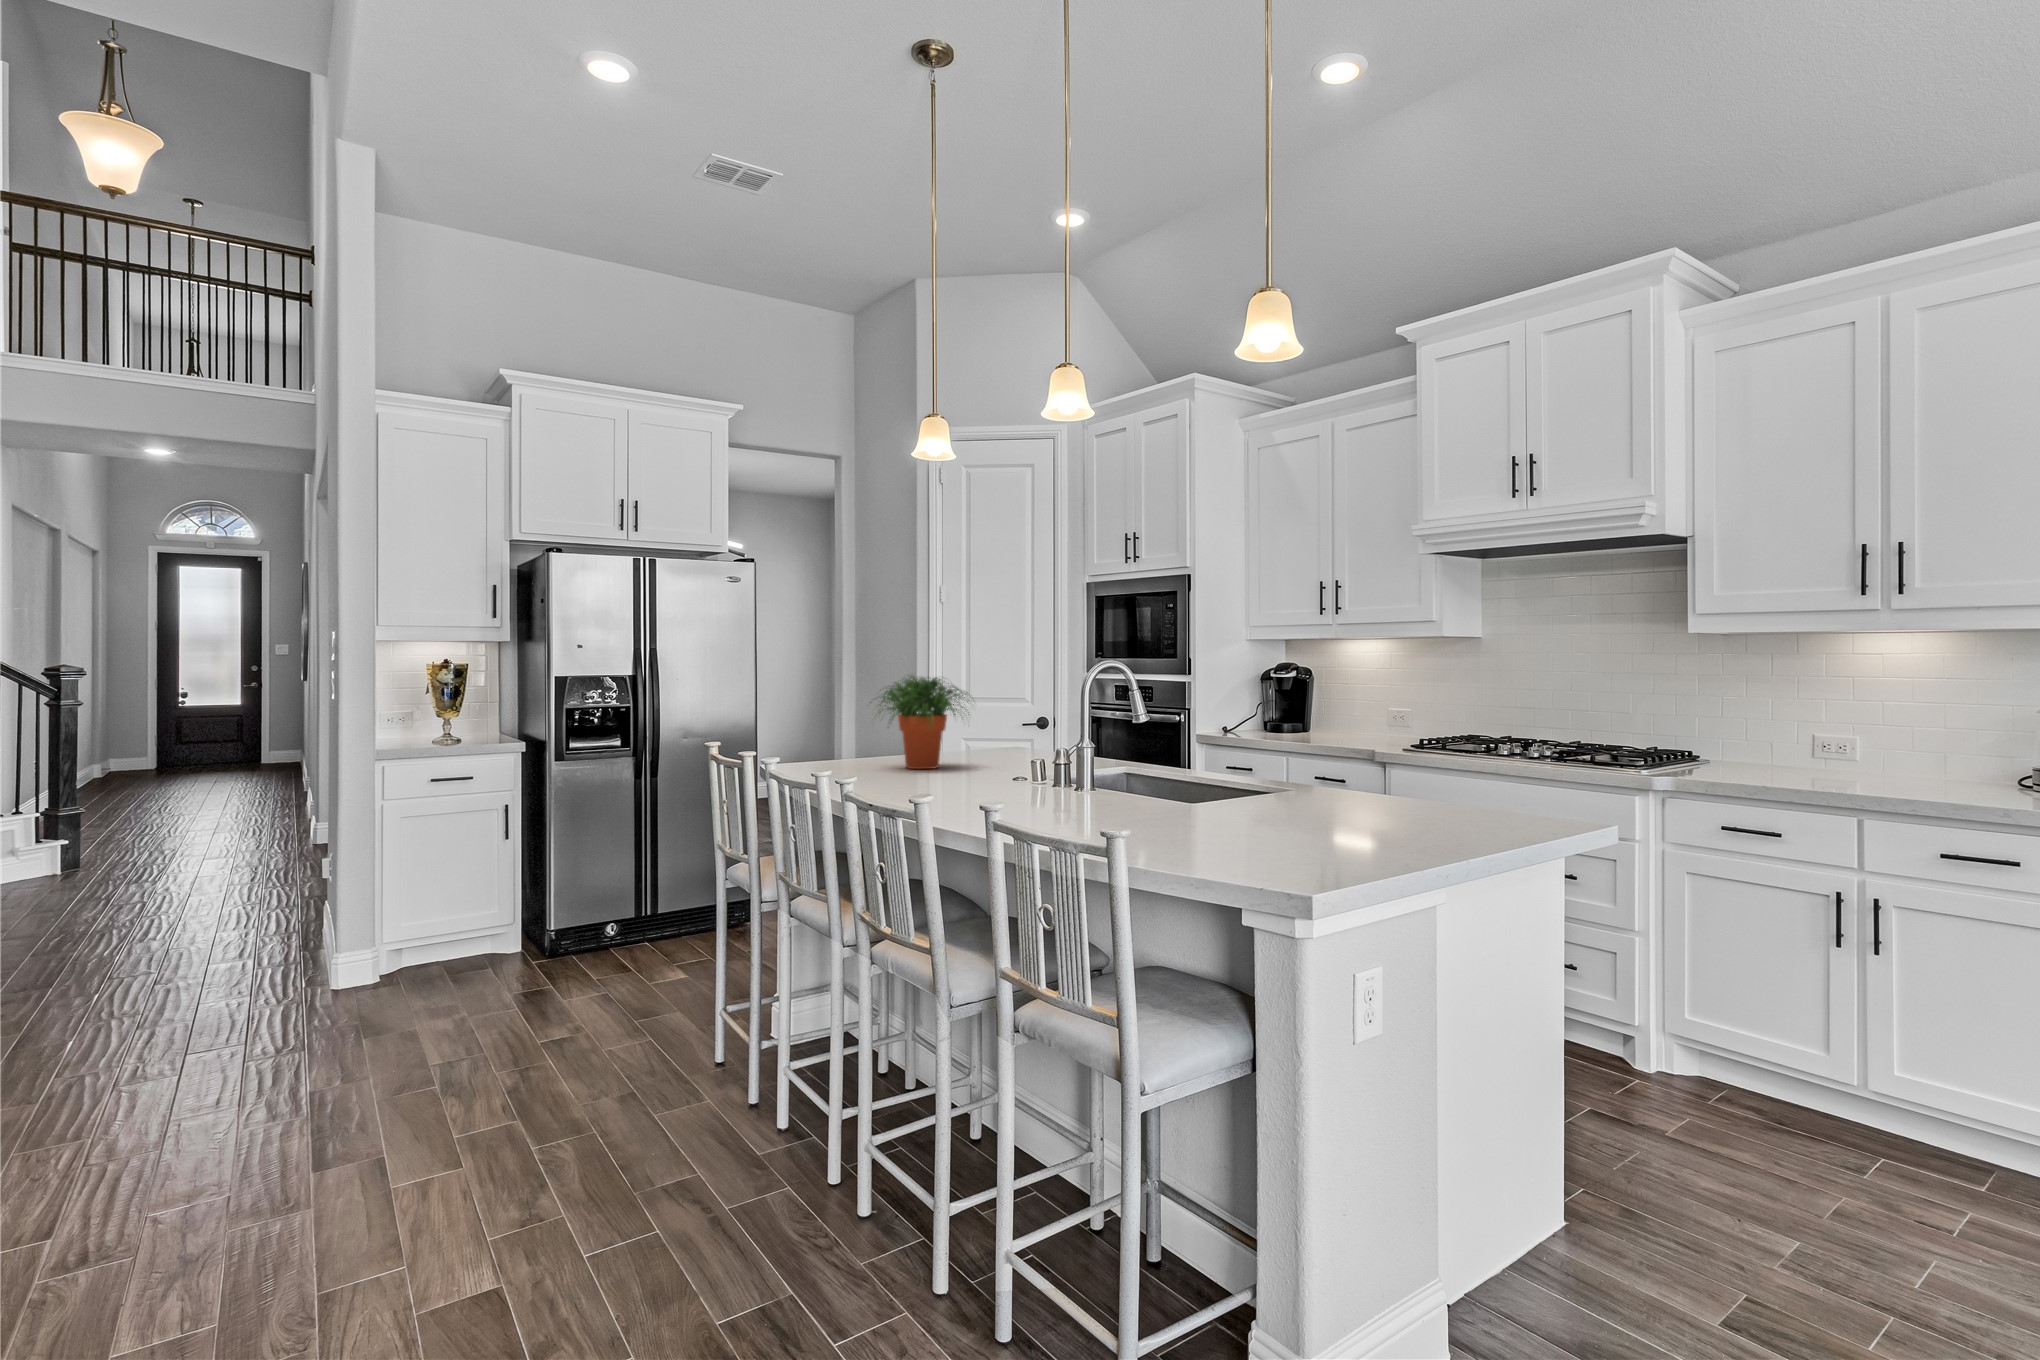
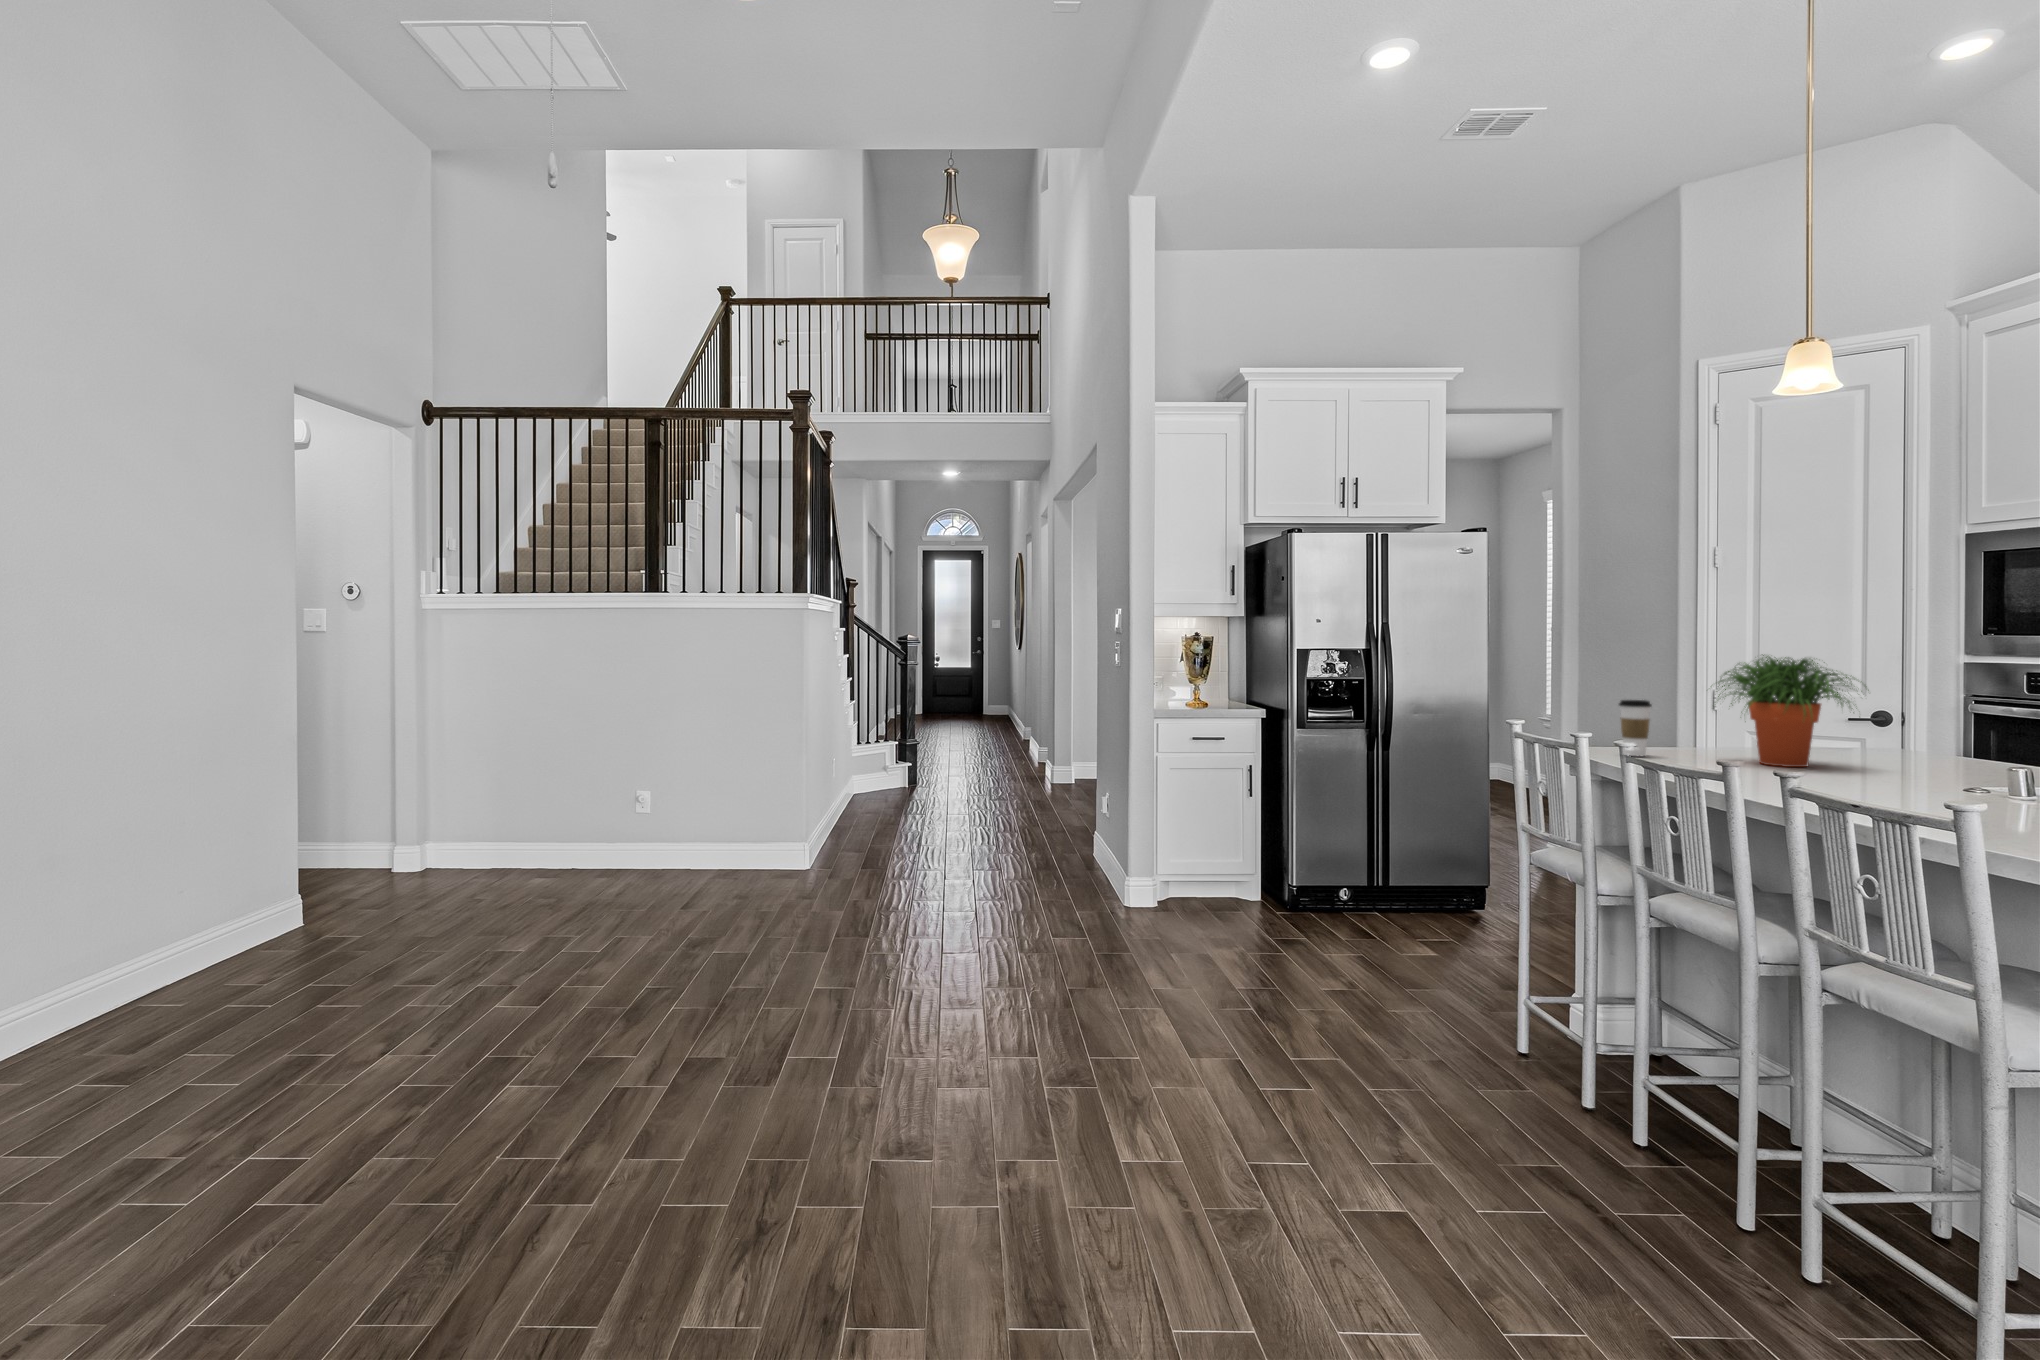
coffee cup: none [803,717,829,768] -> present [1619,700,1652,756]

